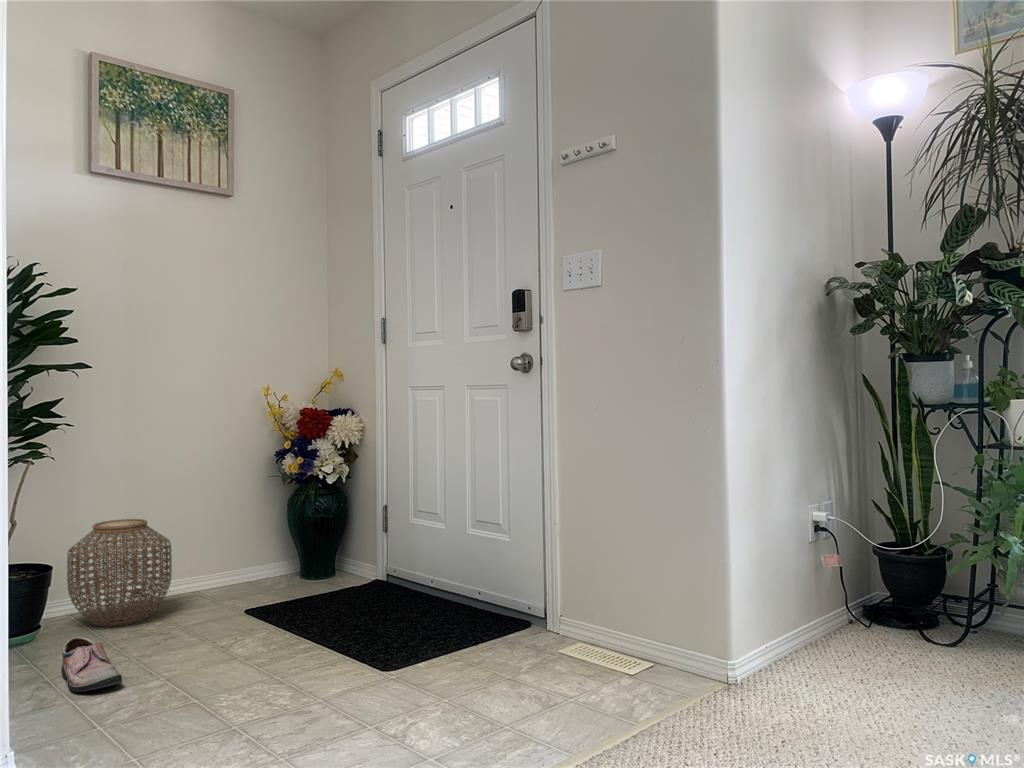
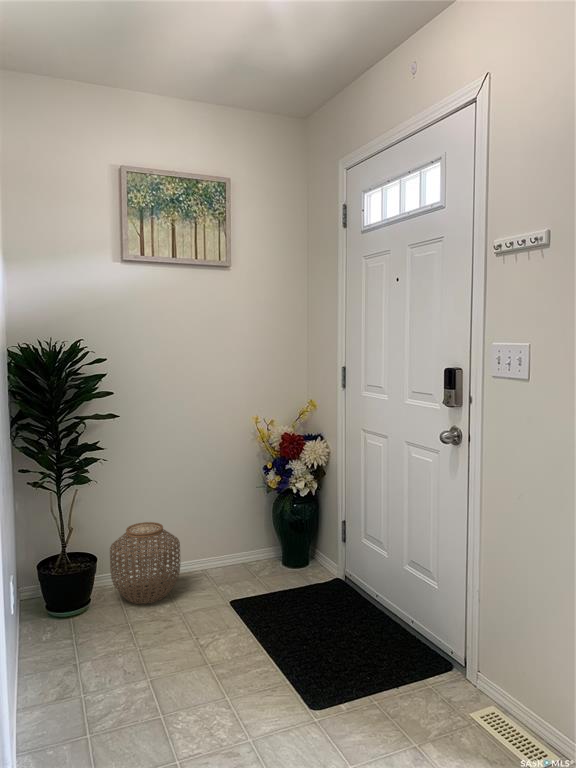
shoe: present [61,637,122,691] -> none [90,630,124,684]

